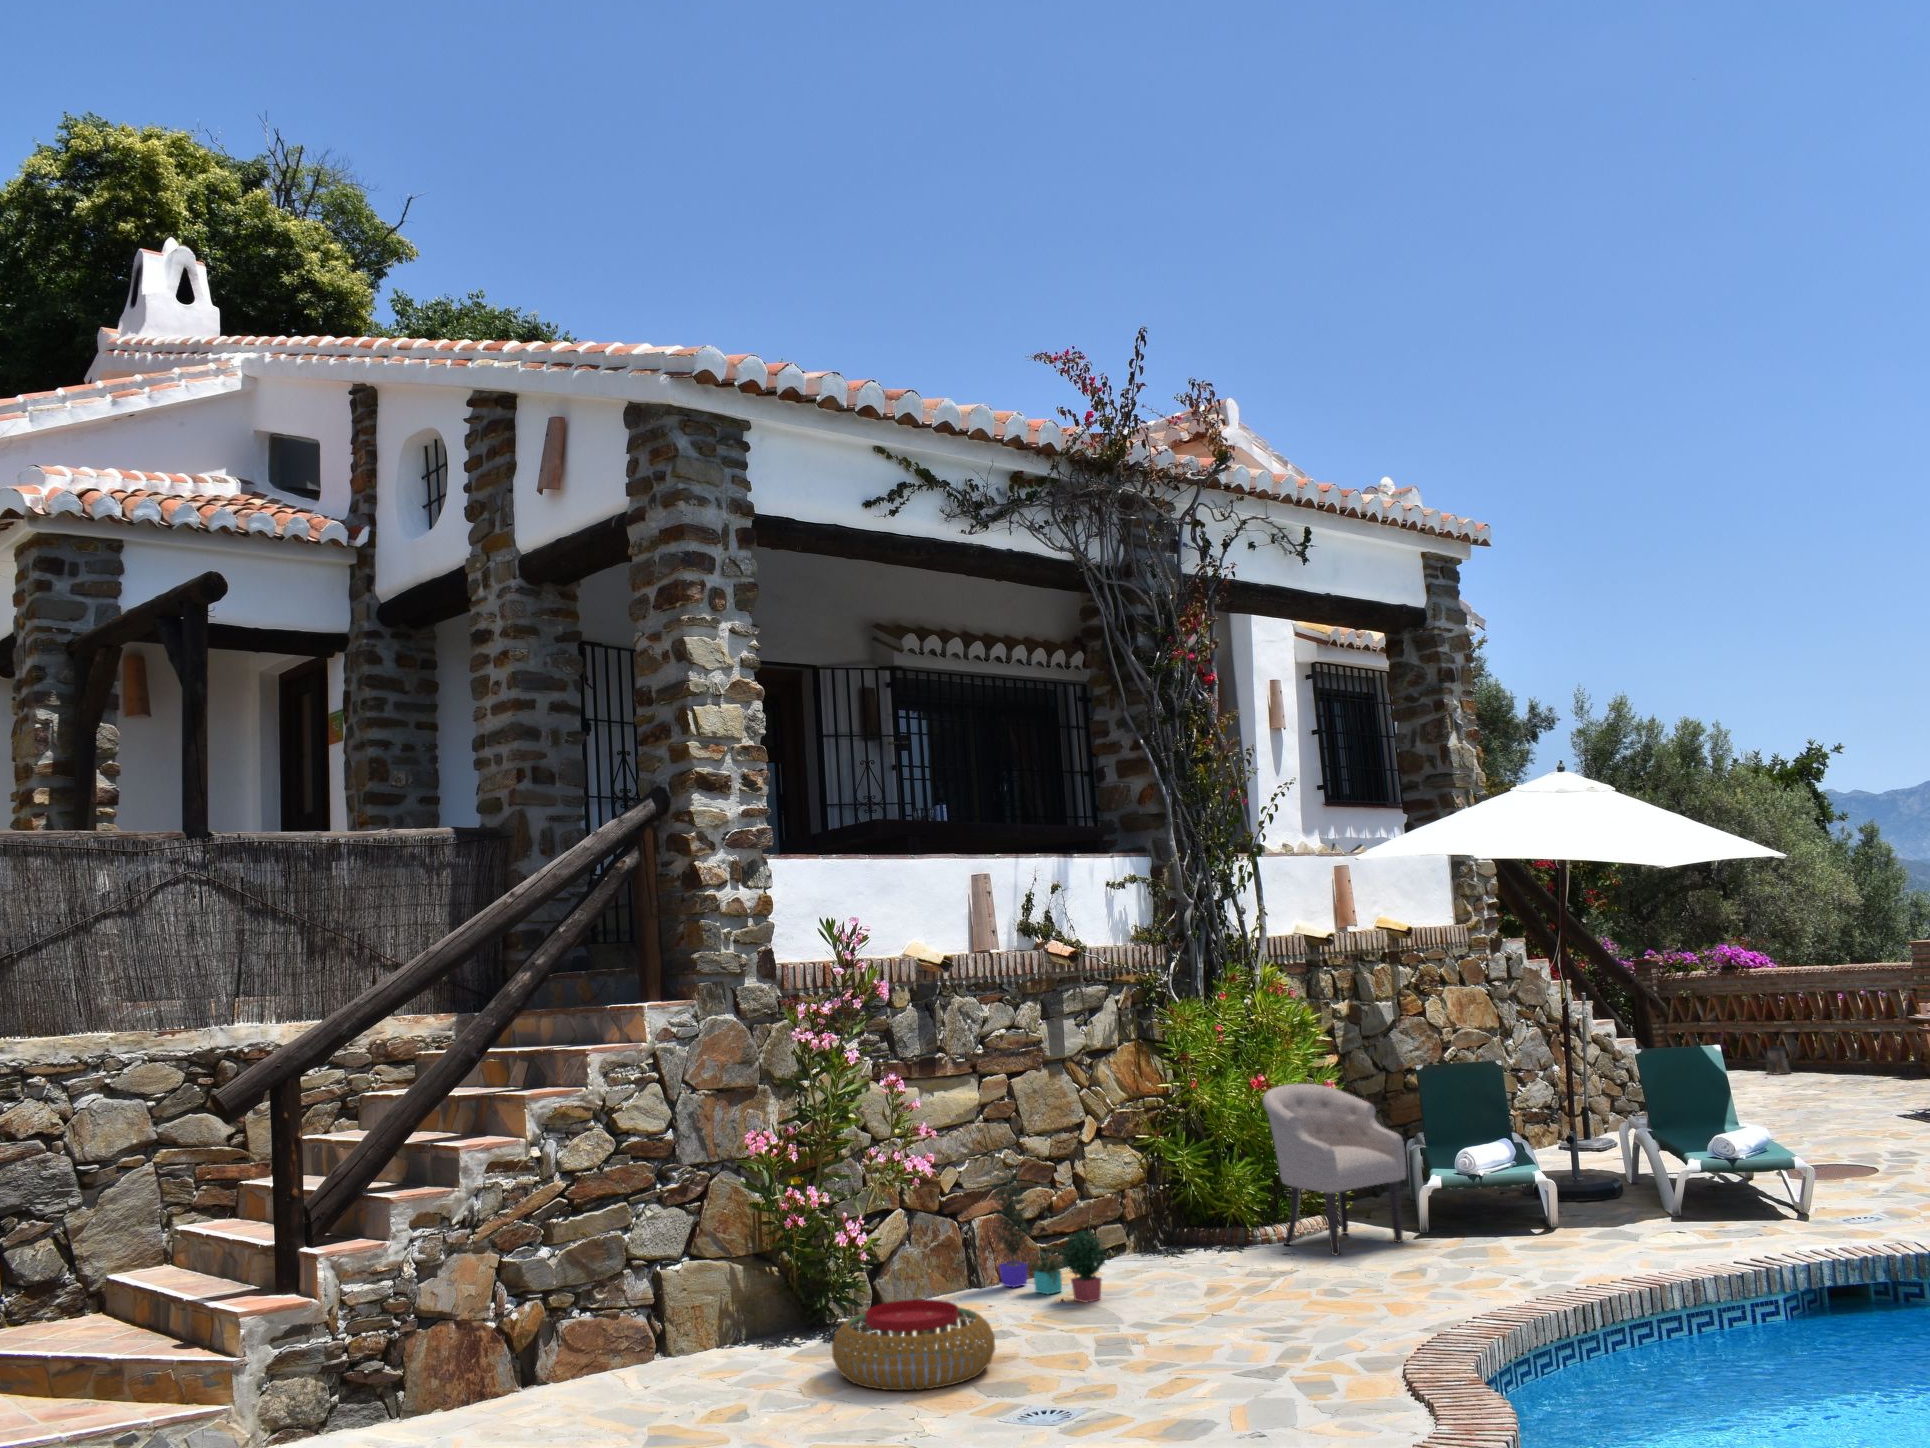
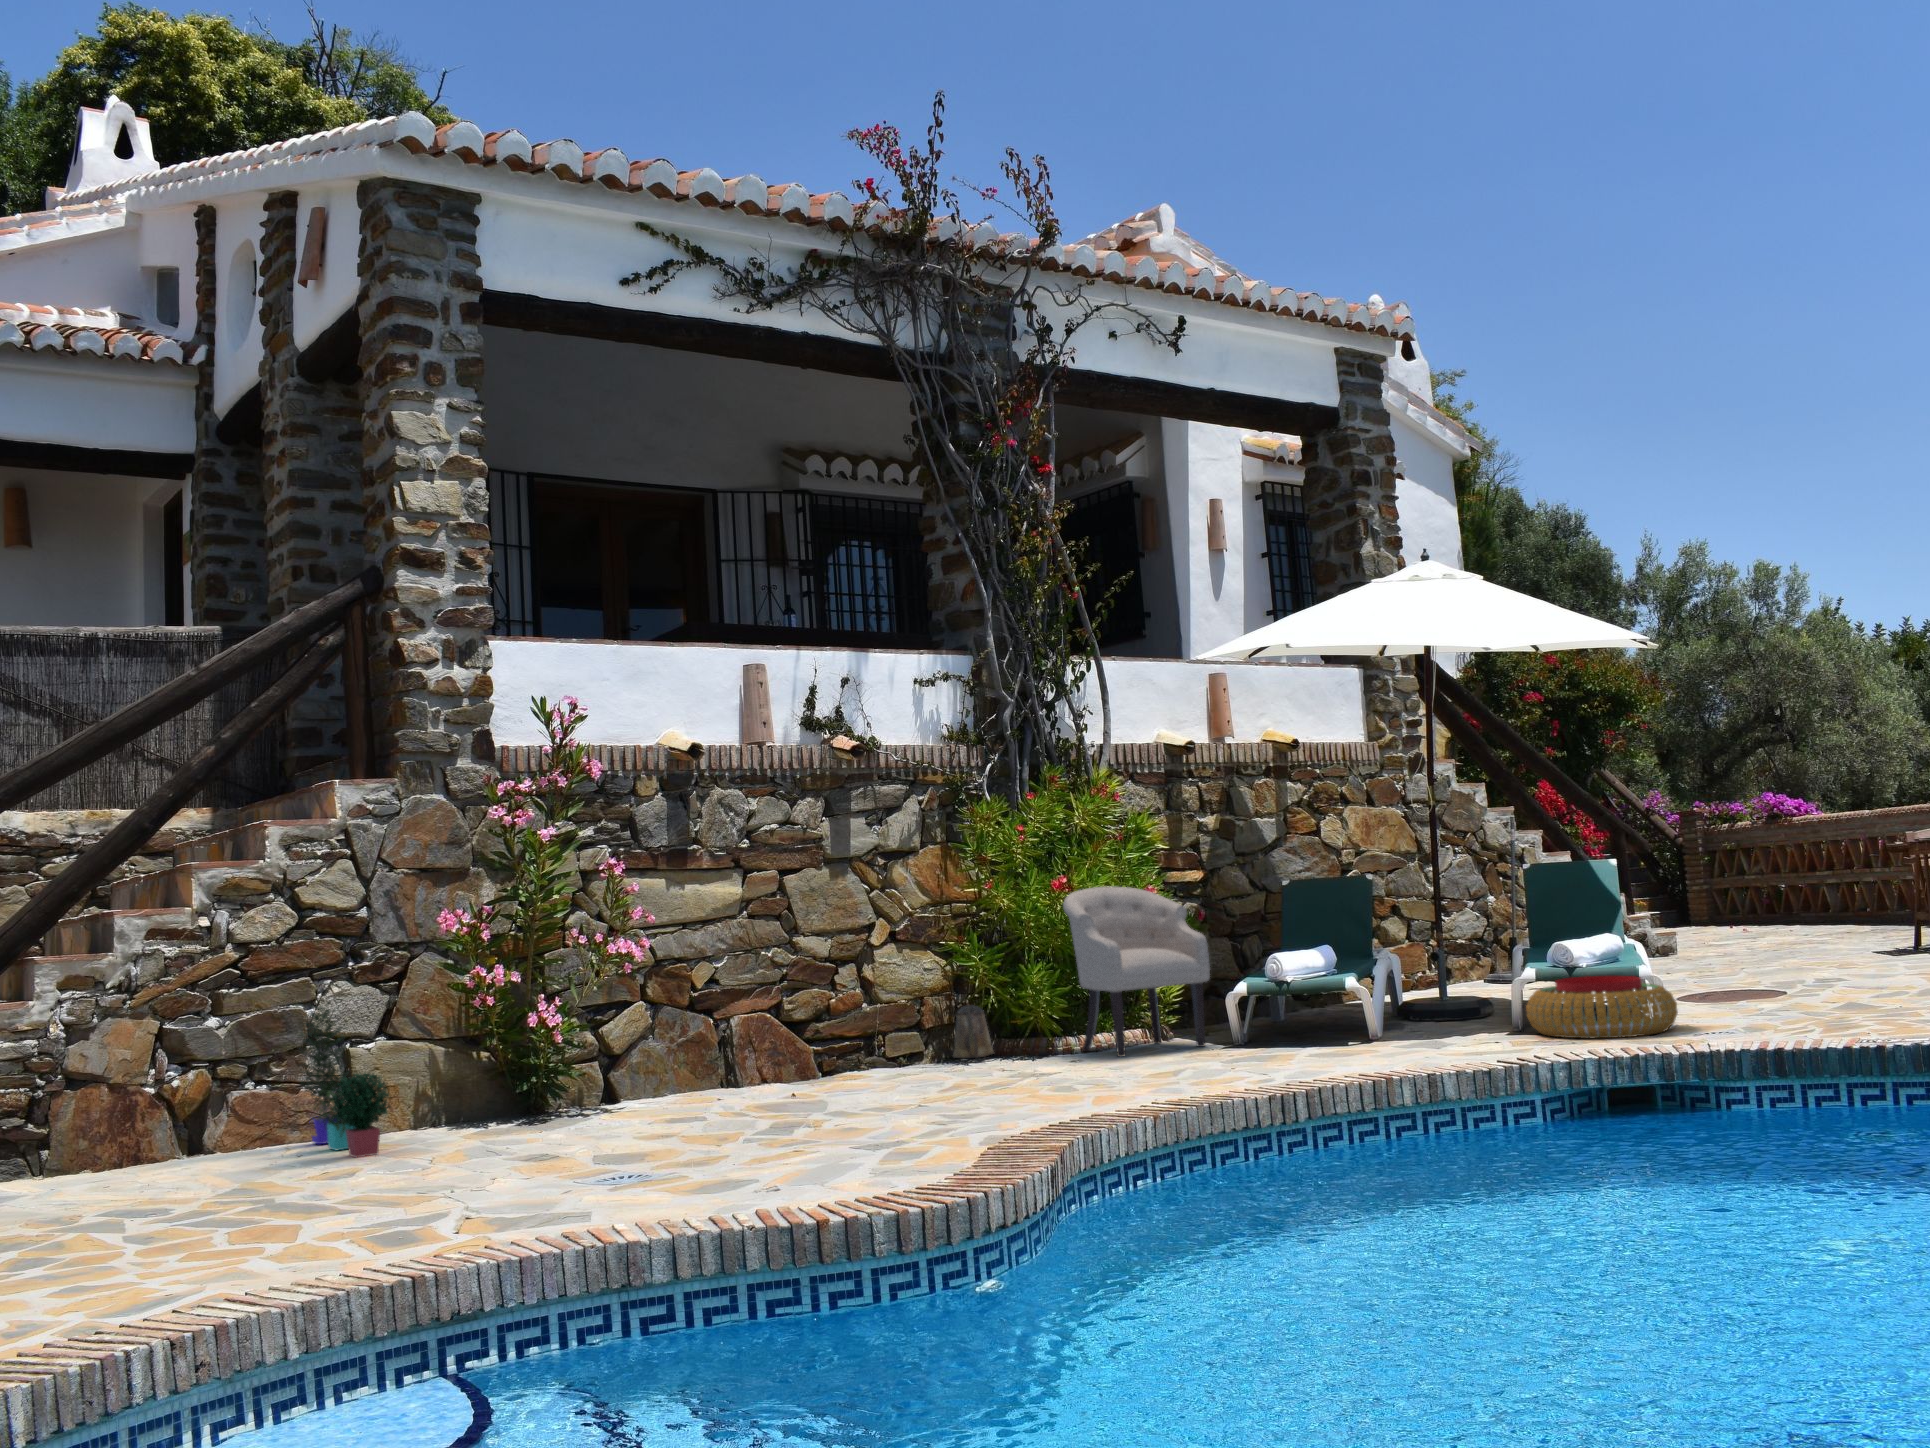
watering can: present [1760,1046,1791,1075] -> present [953,1005,994,1058]
potted plant: present [992,1167,1107,1303] -> present [300,1006,390,1157]
pouf: present [832,1299,995,1390] -> present [1526,976,1678,1038]

